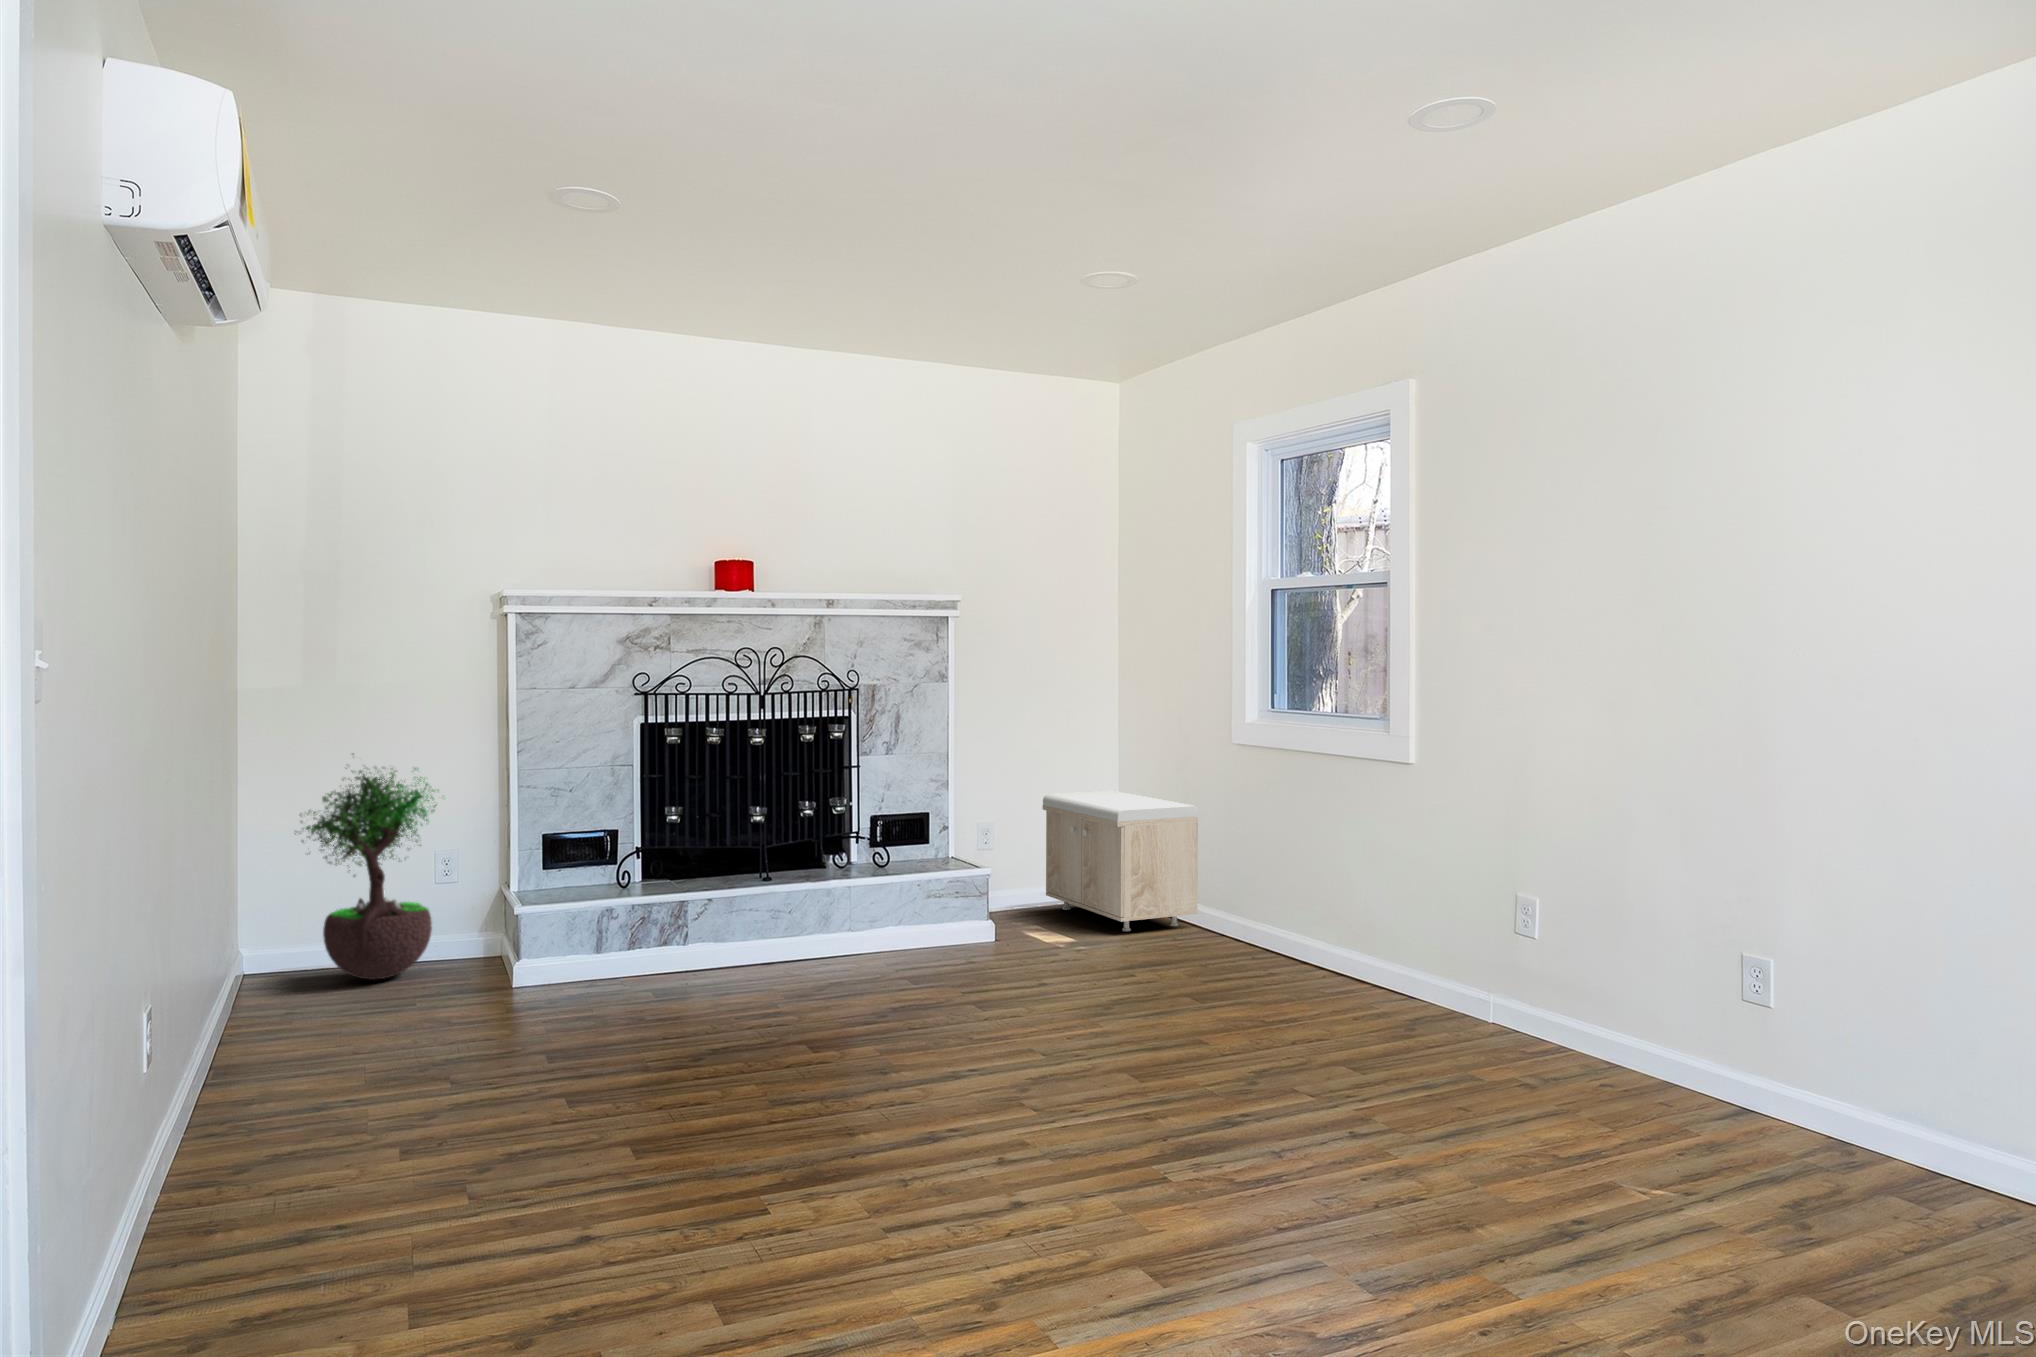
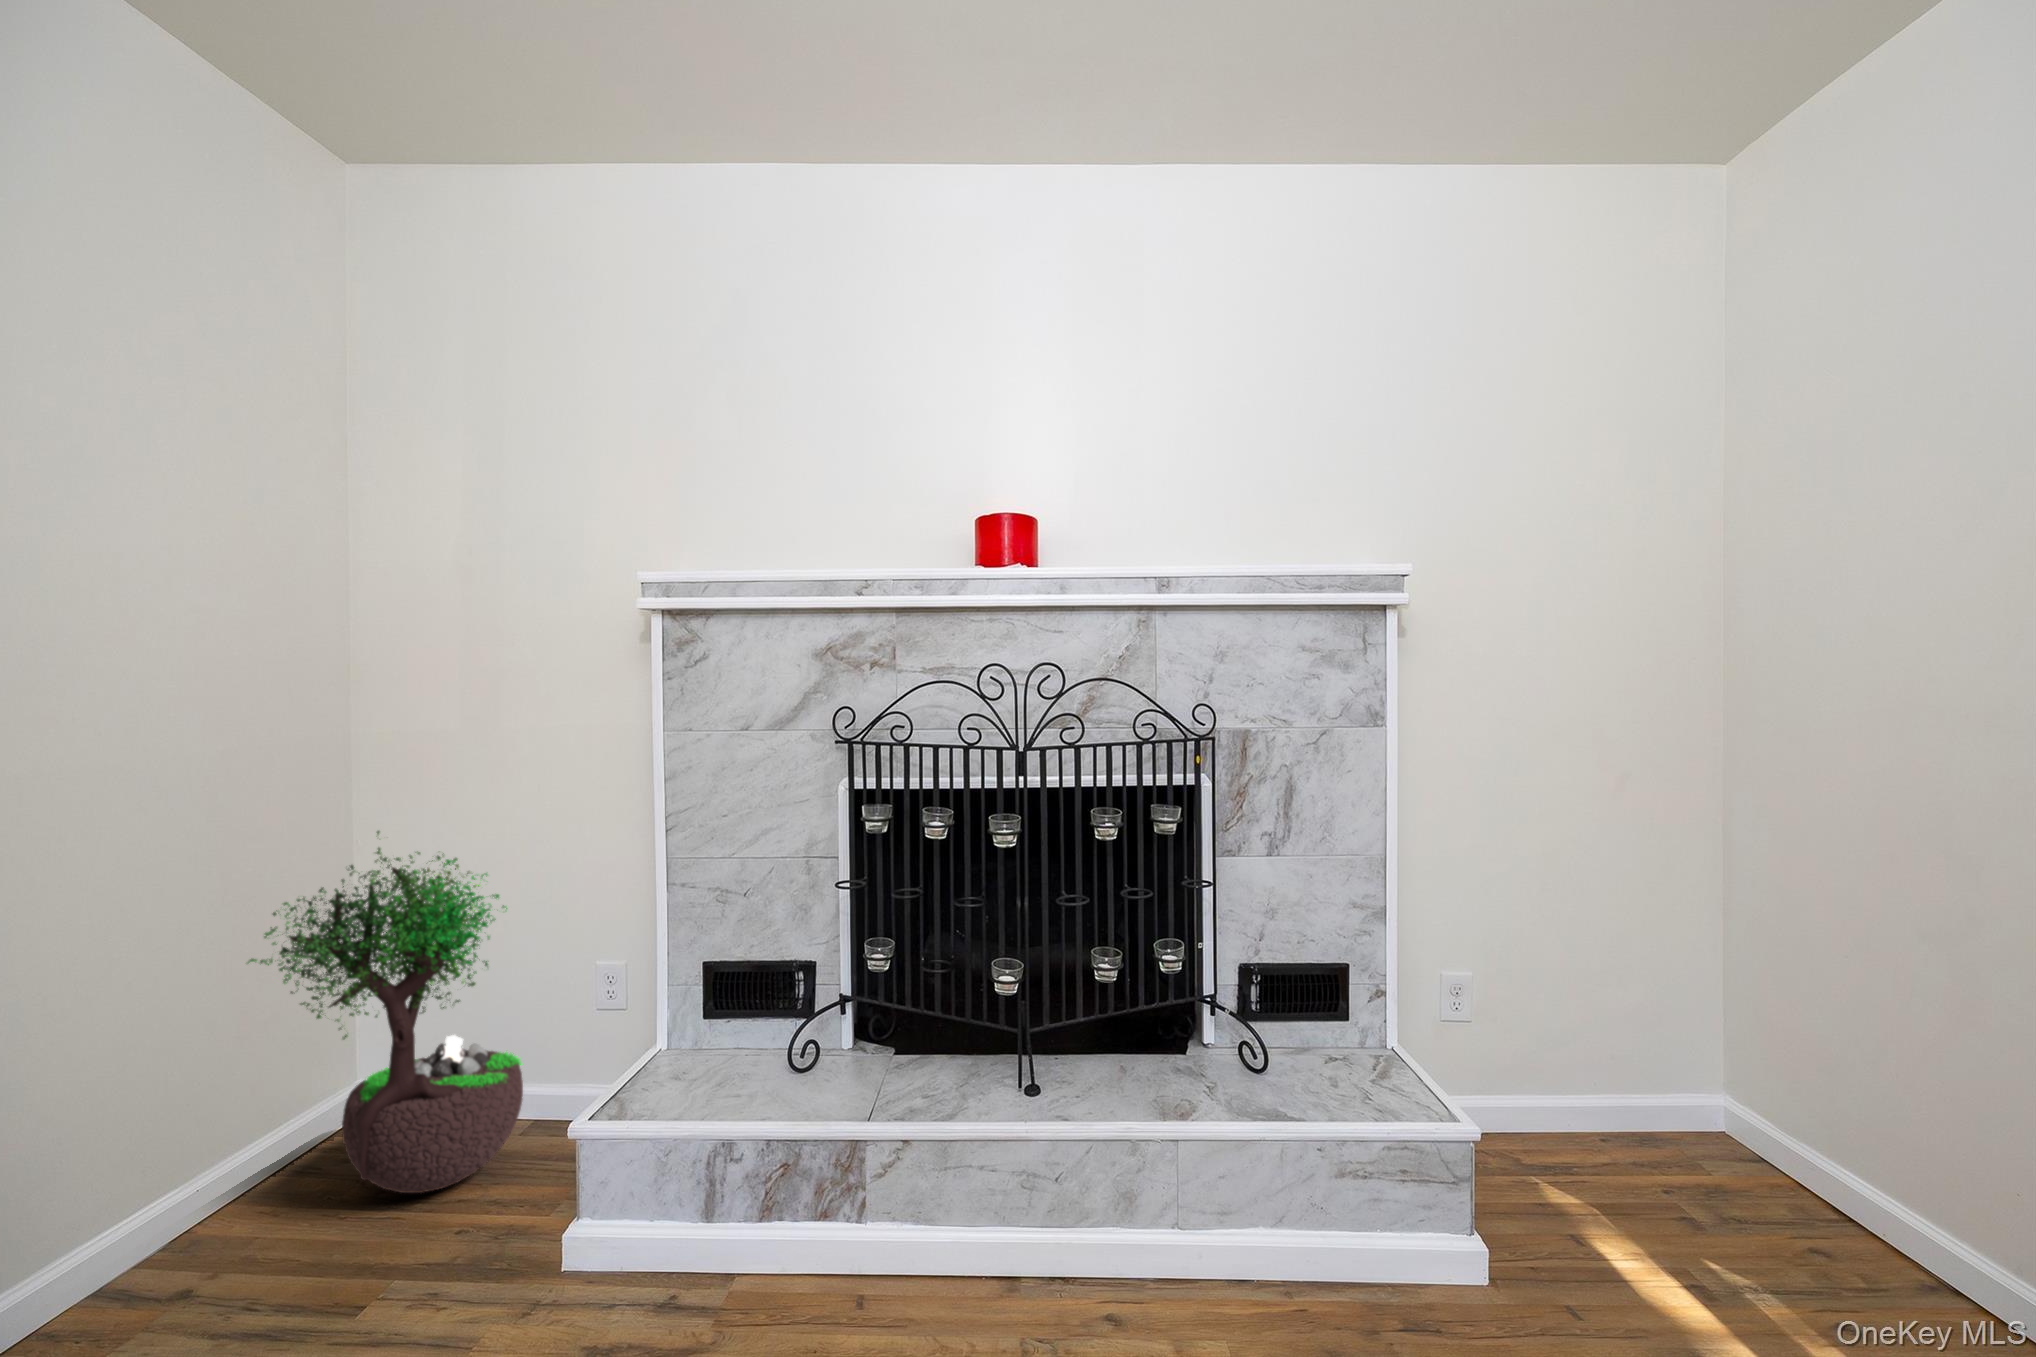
storage bench: present [1042,791,1198,931] -> none [1563,930,2008,1290]

